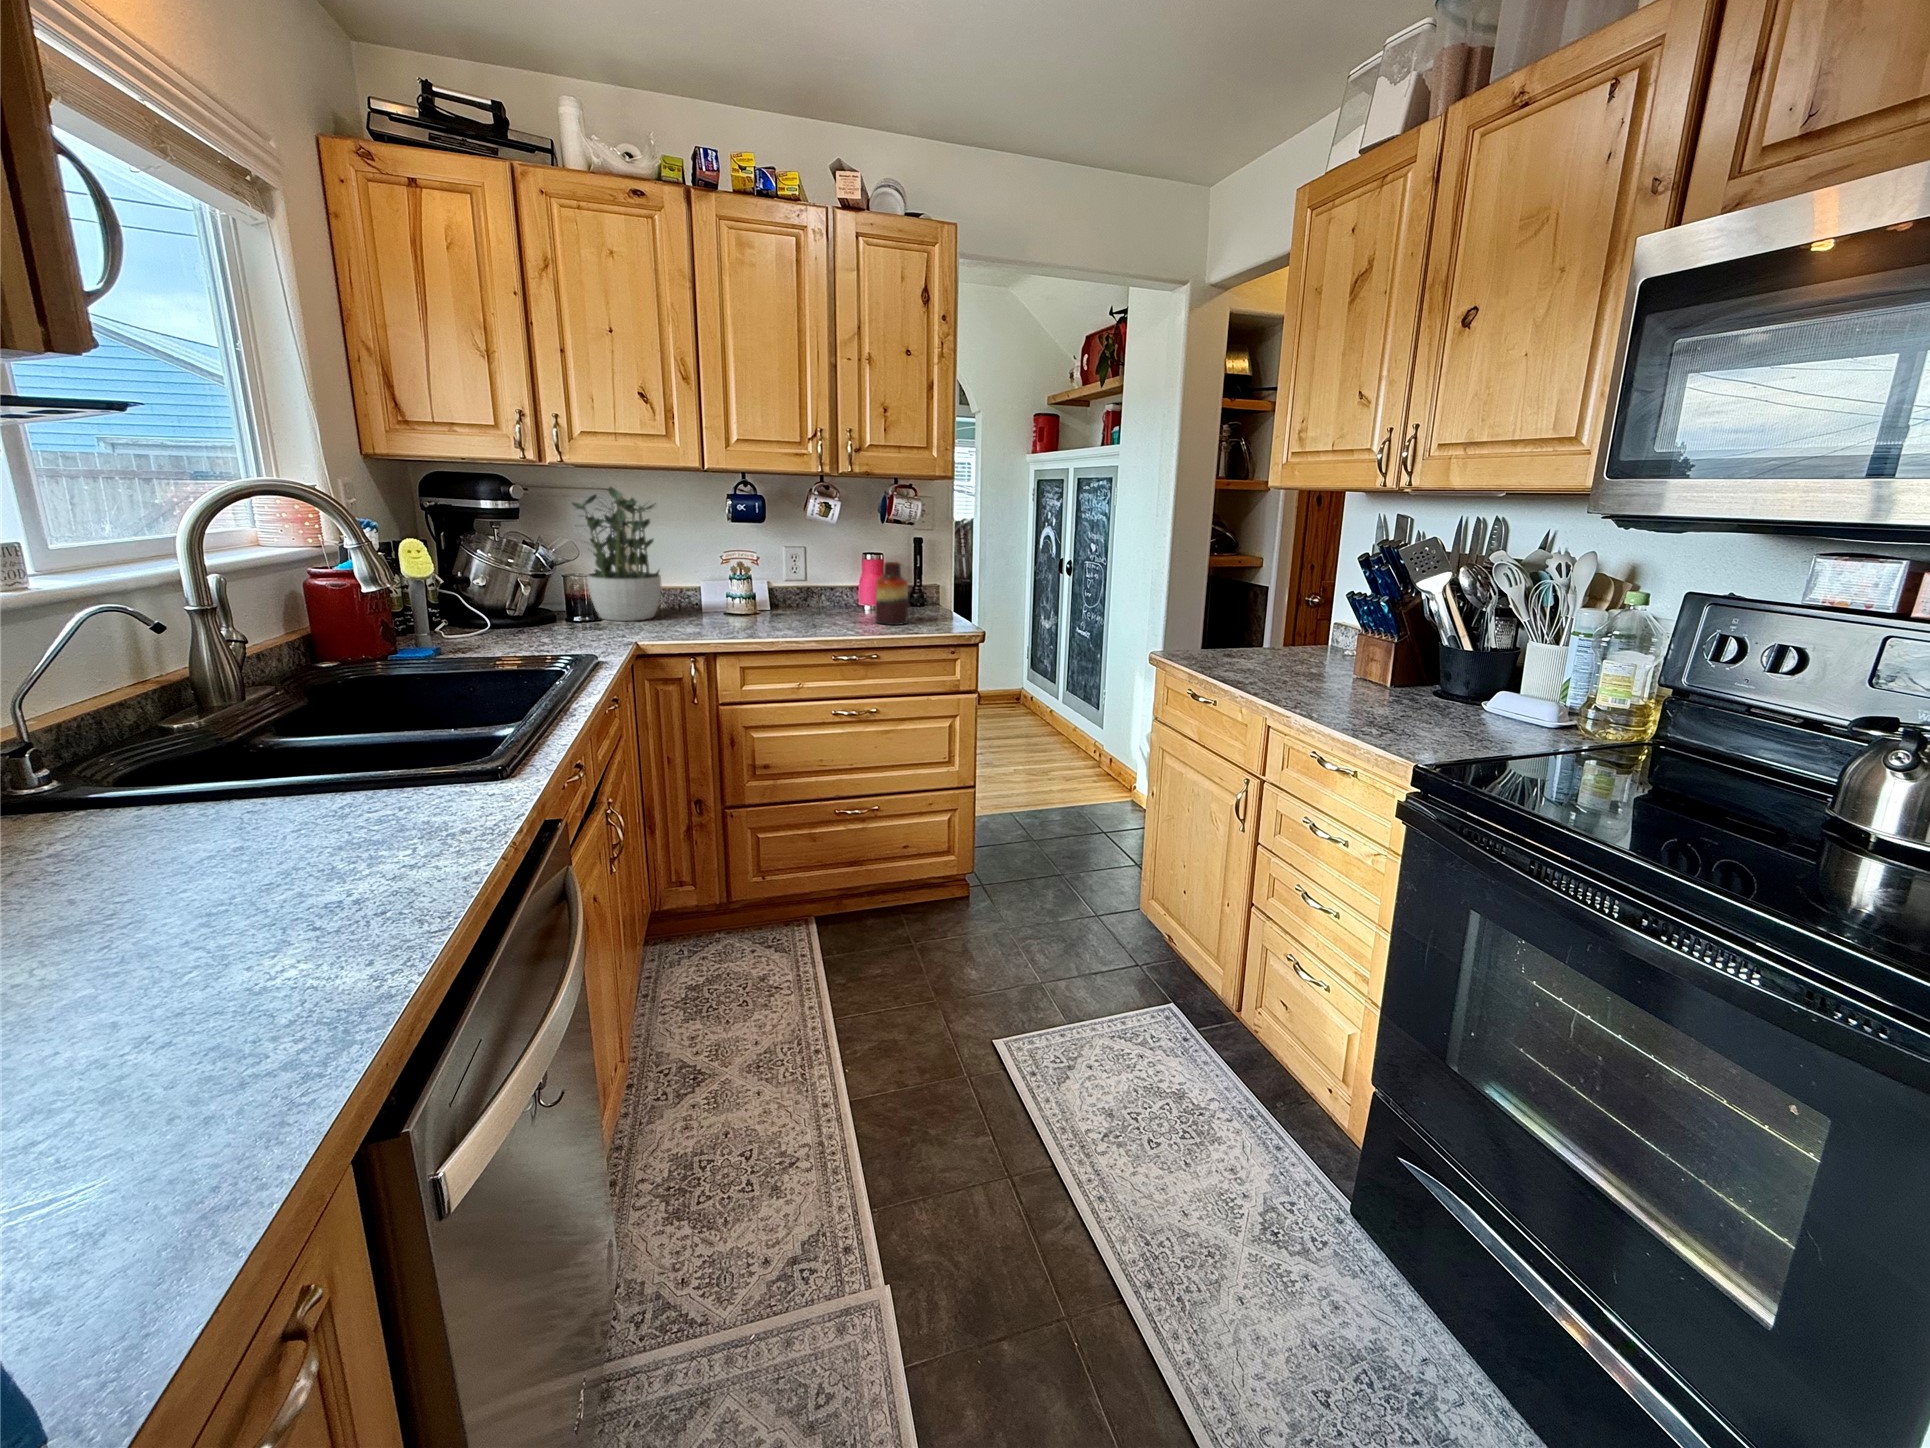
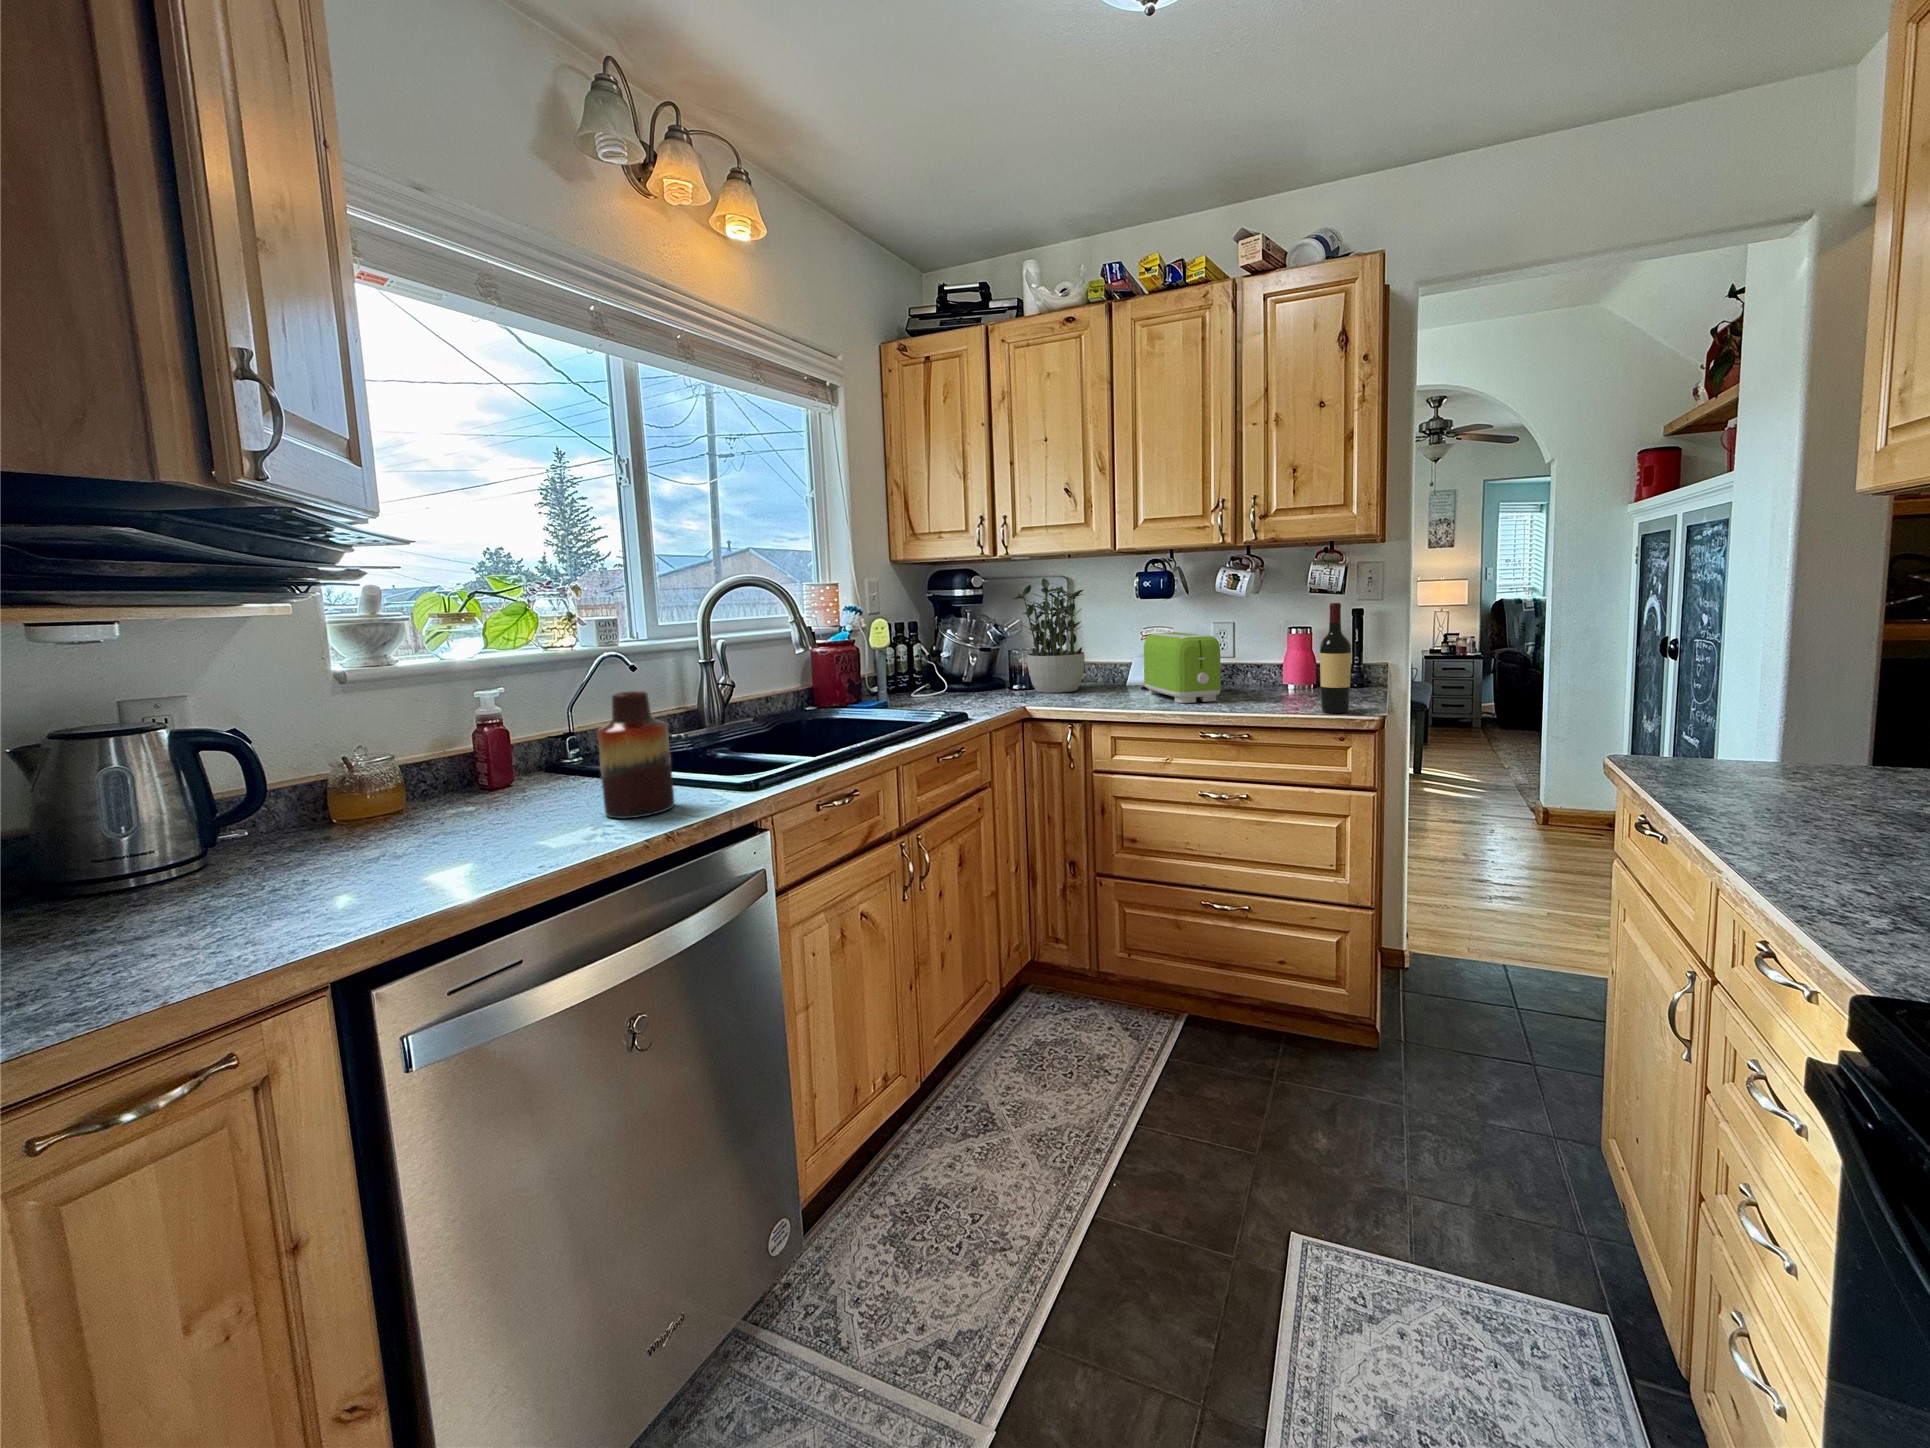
wine bottle: none [926,539,951,634] -> present [1320,603,1351,713]
toaster: none [735,555,828,629] -> present [1144,632,1221,703]
vase: present [876,562,908,625] -> present [597,691,675,819]

